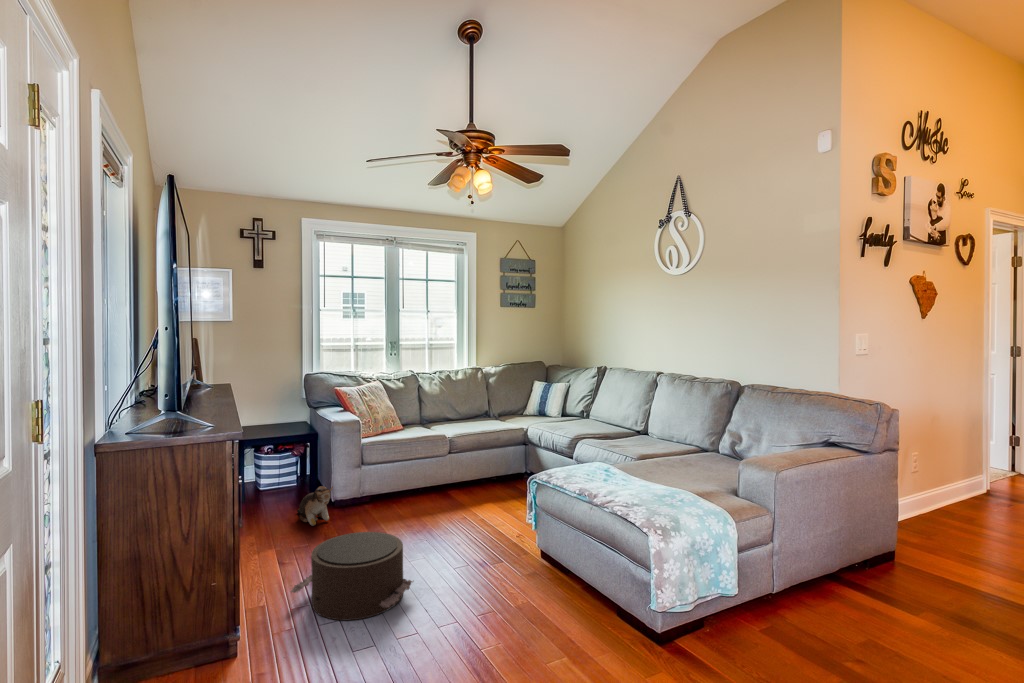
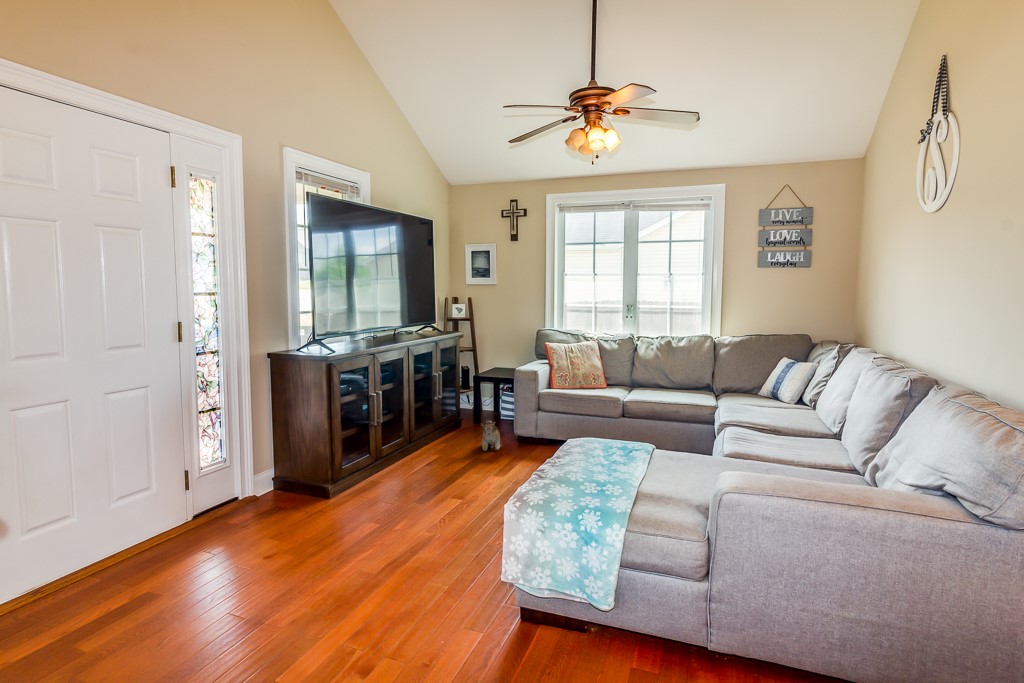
pouf: present [291,532,413,620] -> none [385,452,456,512]

